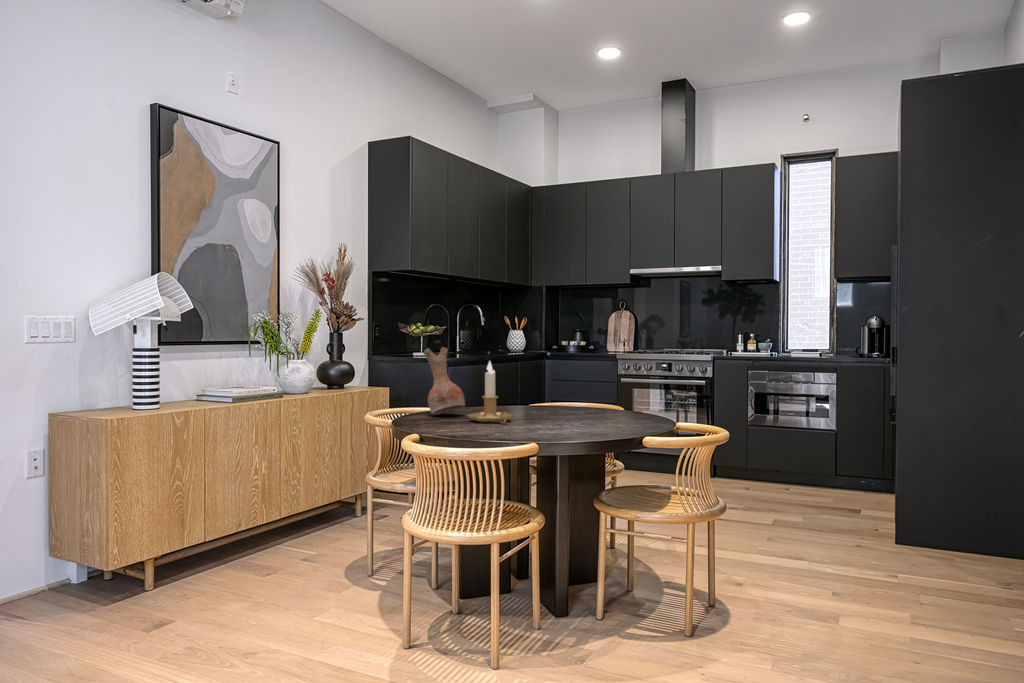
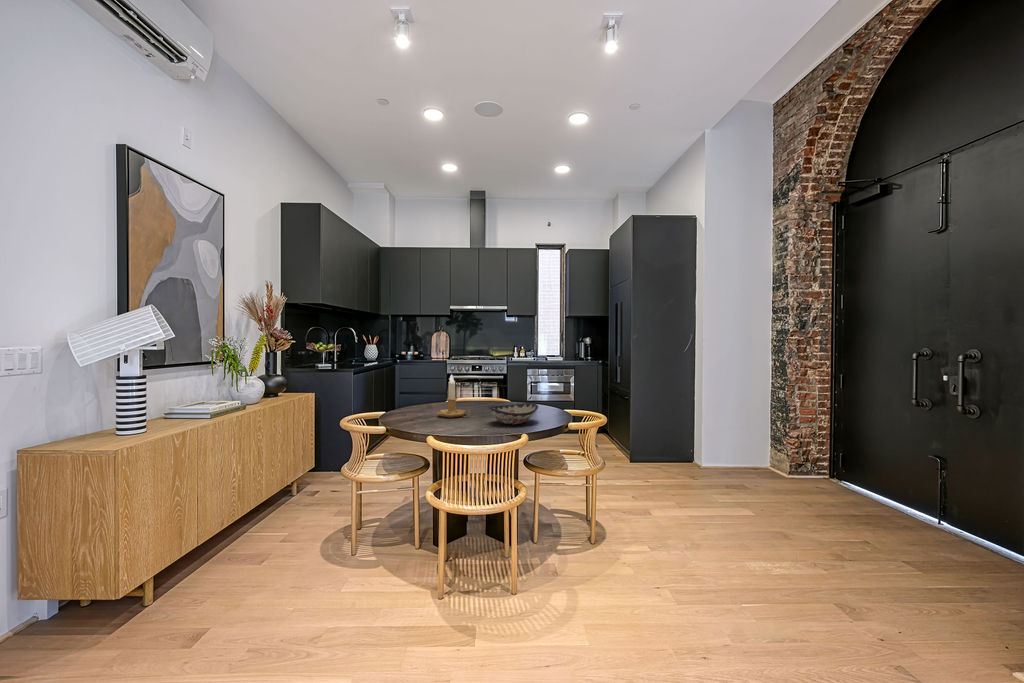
vase: present [424,347,465,415] -> none [391,364,424,414]
decorative bowl: none [506,406,584,435] -> present [488,403,538,425]

